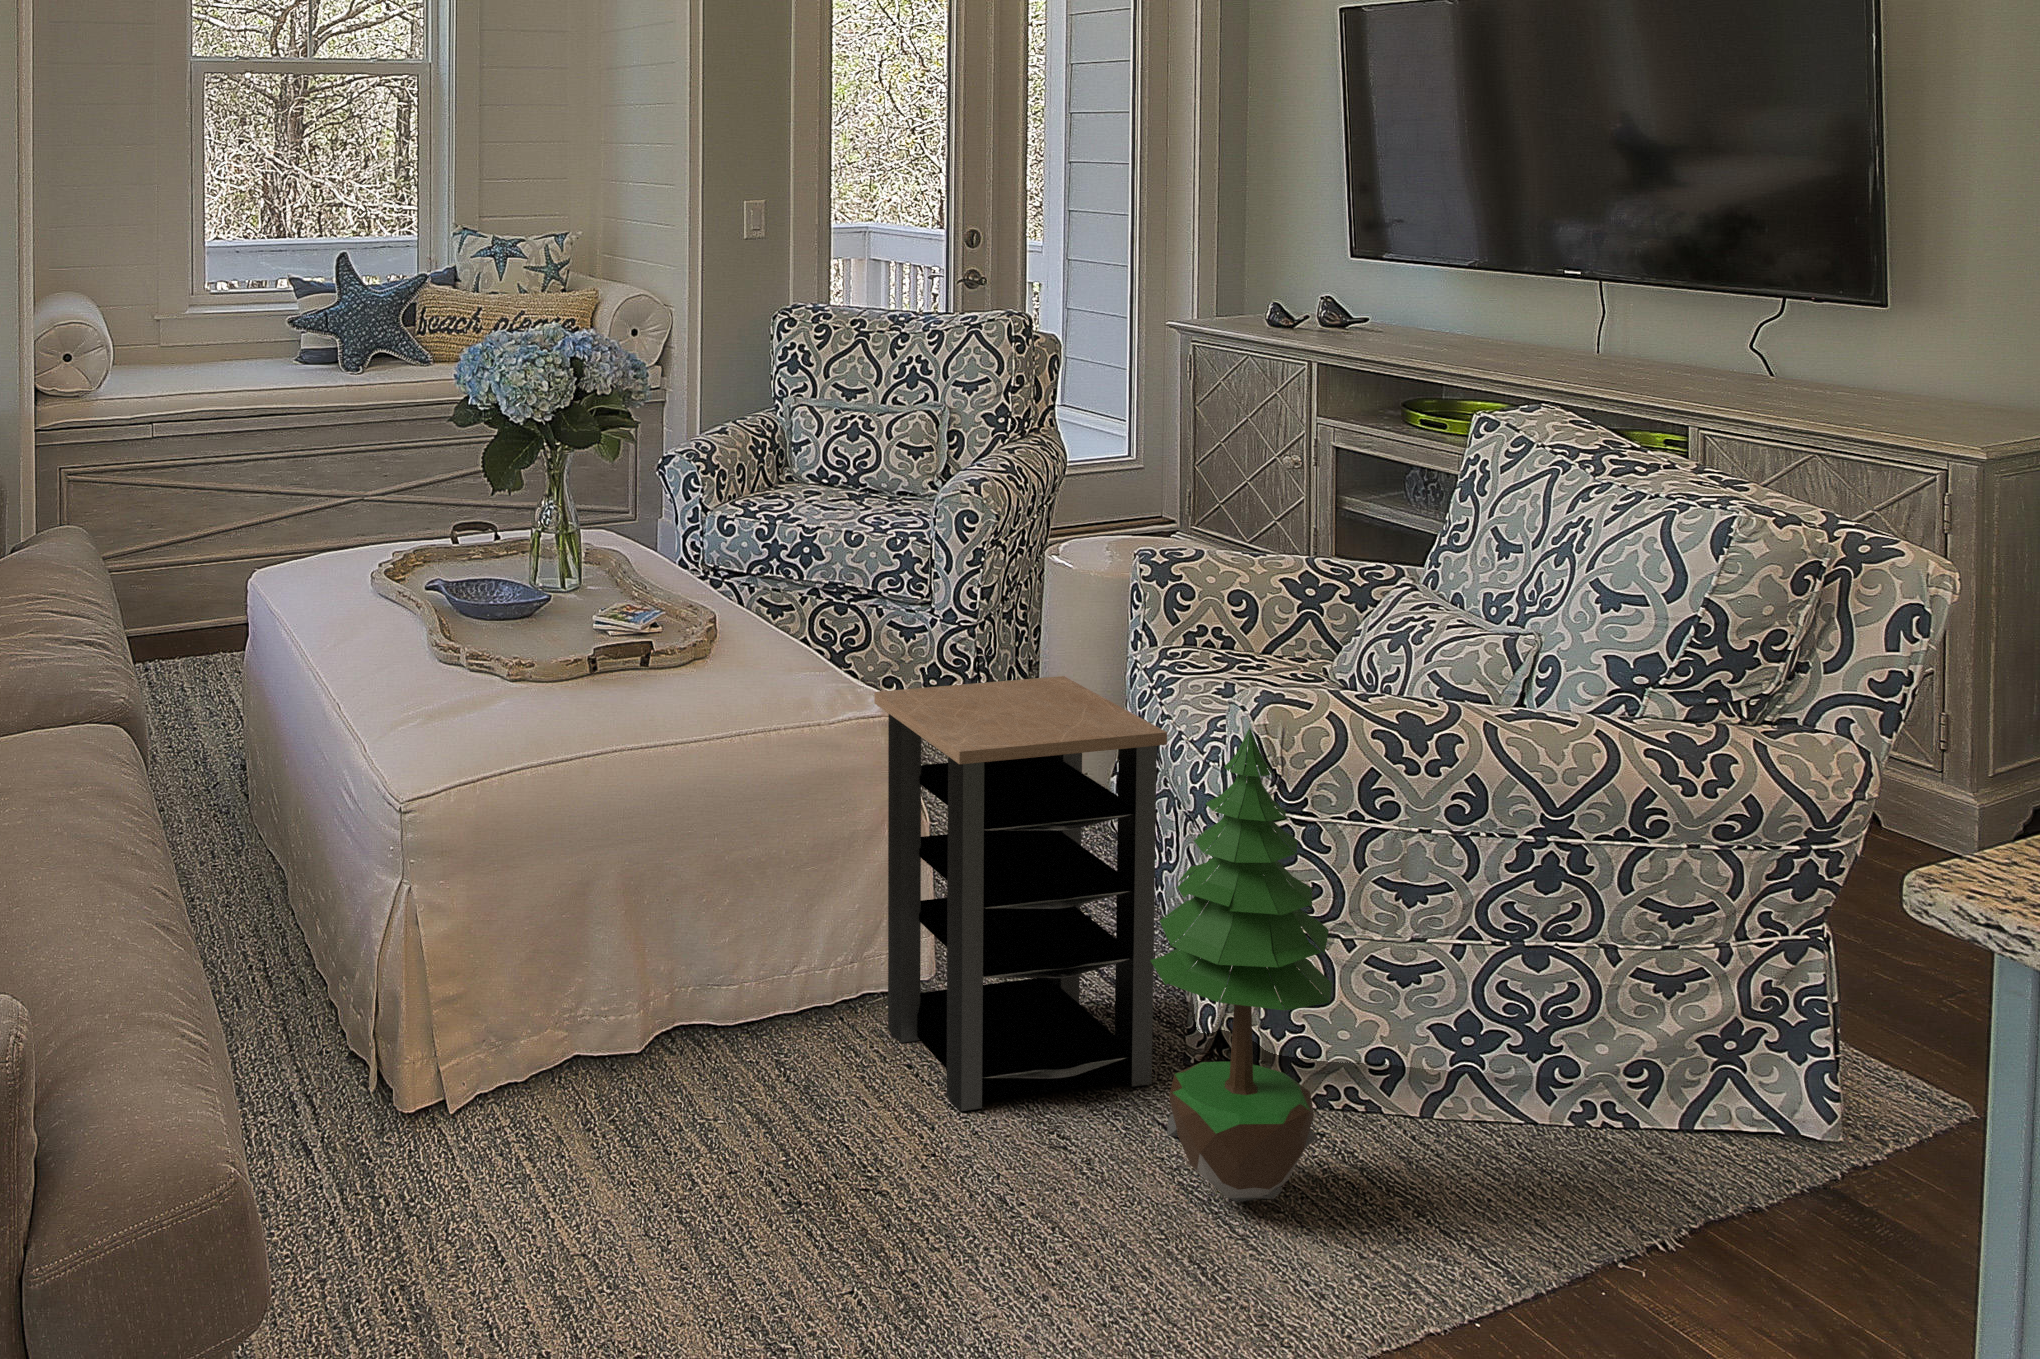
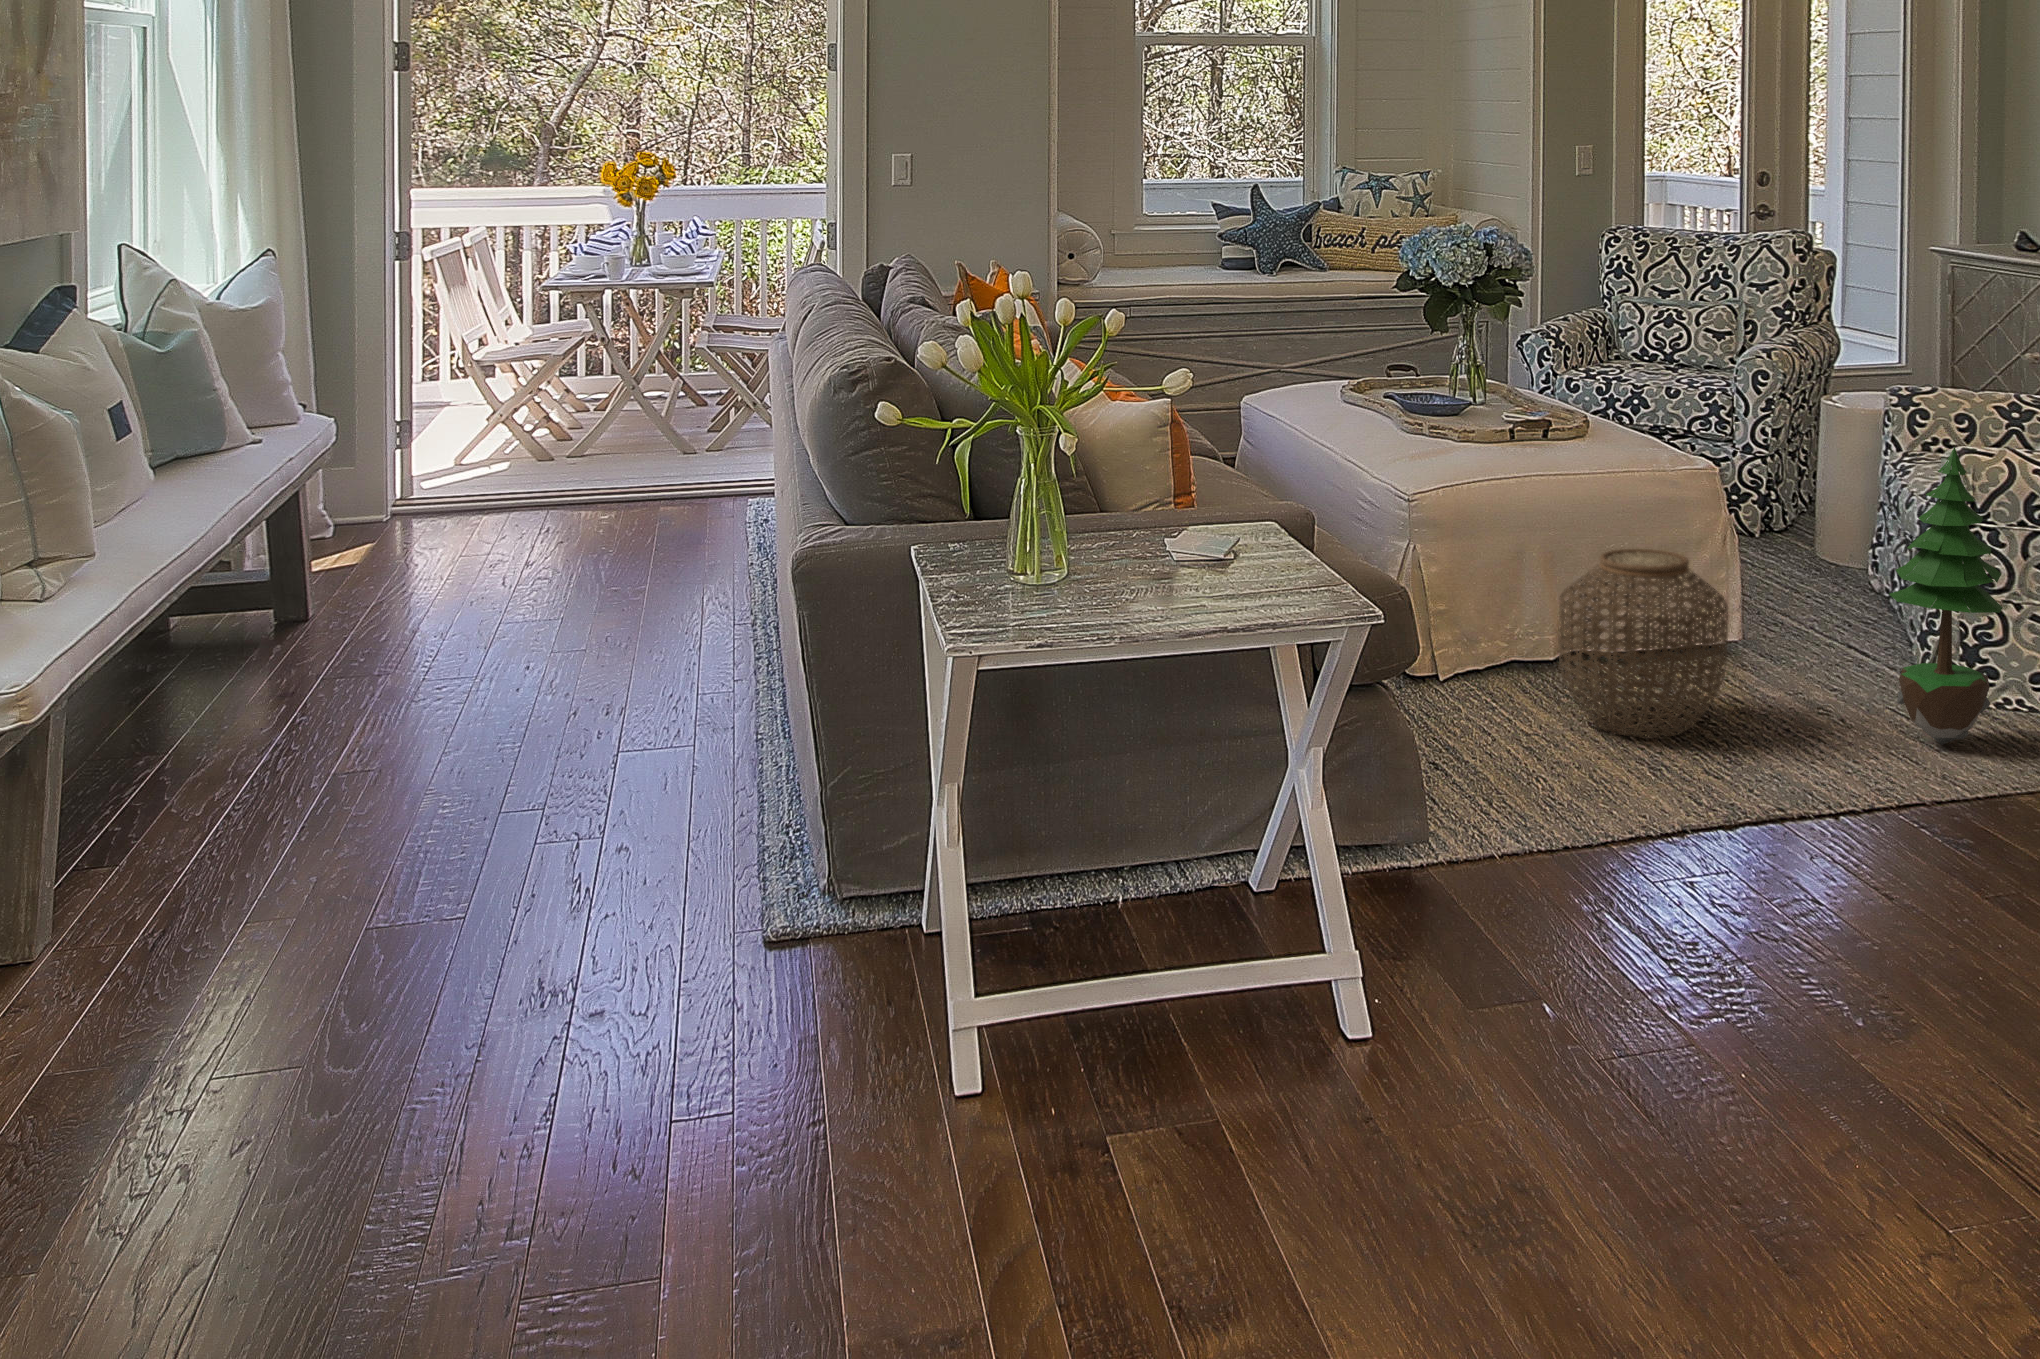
side table: present [874,676,1167,1111] -> none [1709,447,1904,707]
woven basket: none [627,882,896,1207] -> present [1558,549,1728,737]

